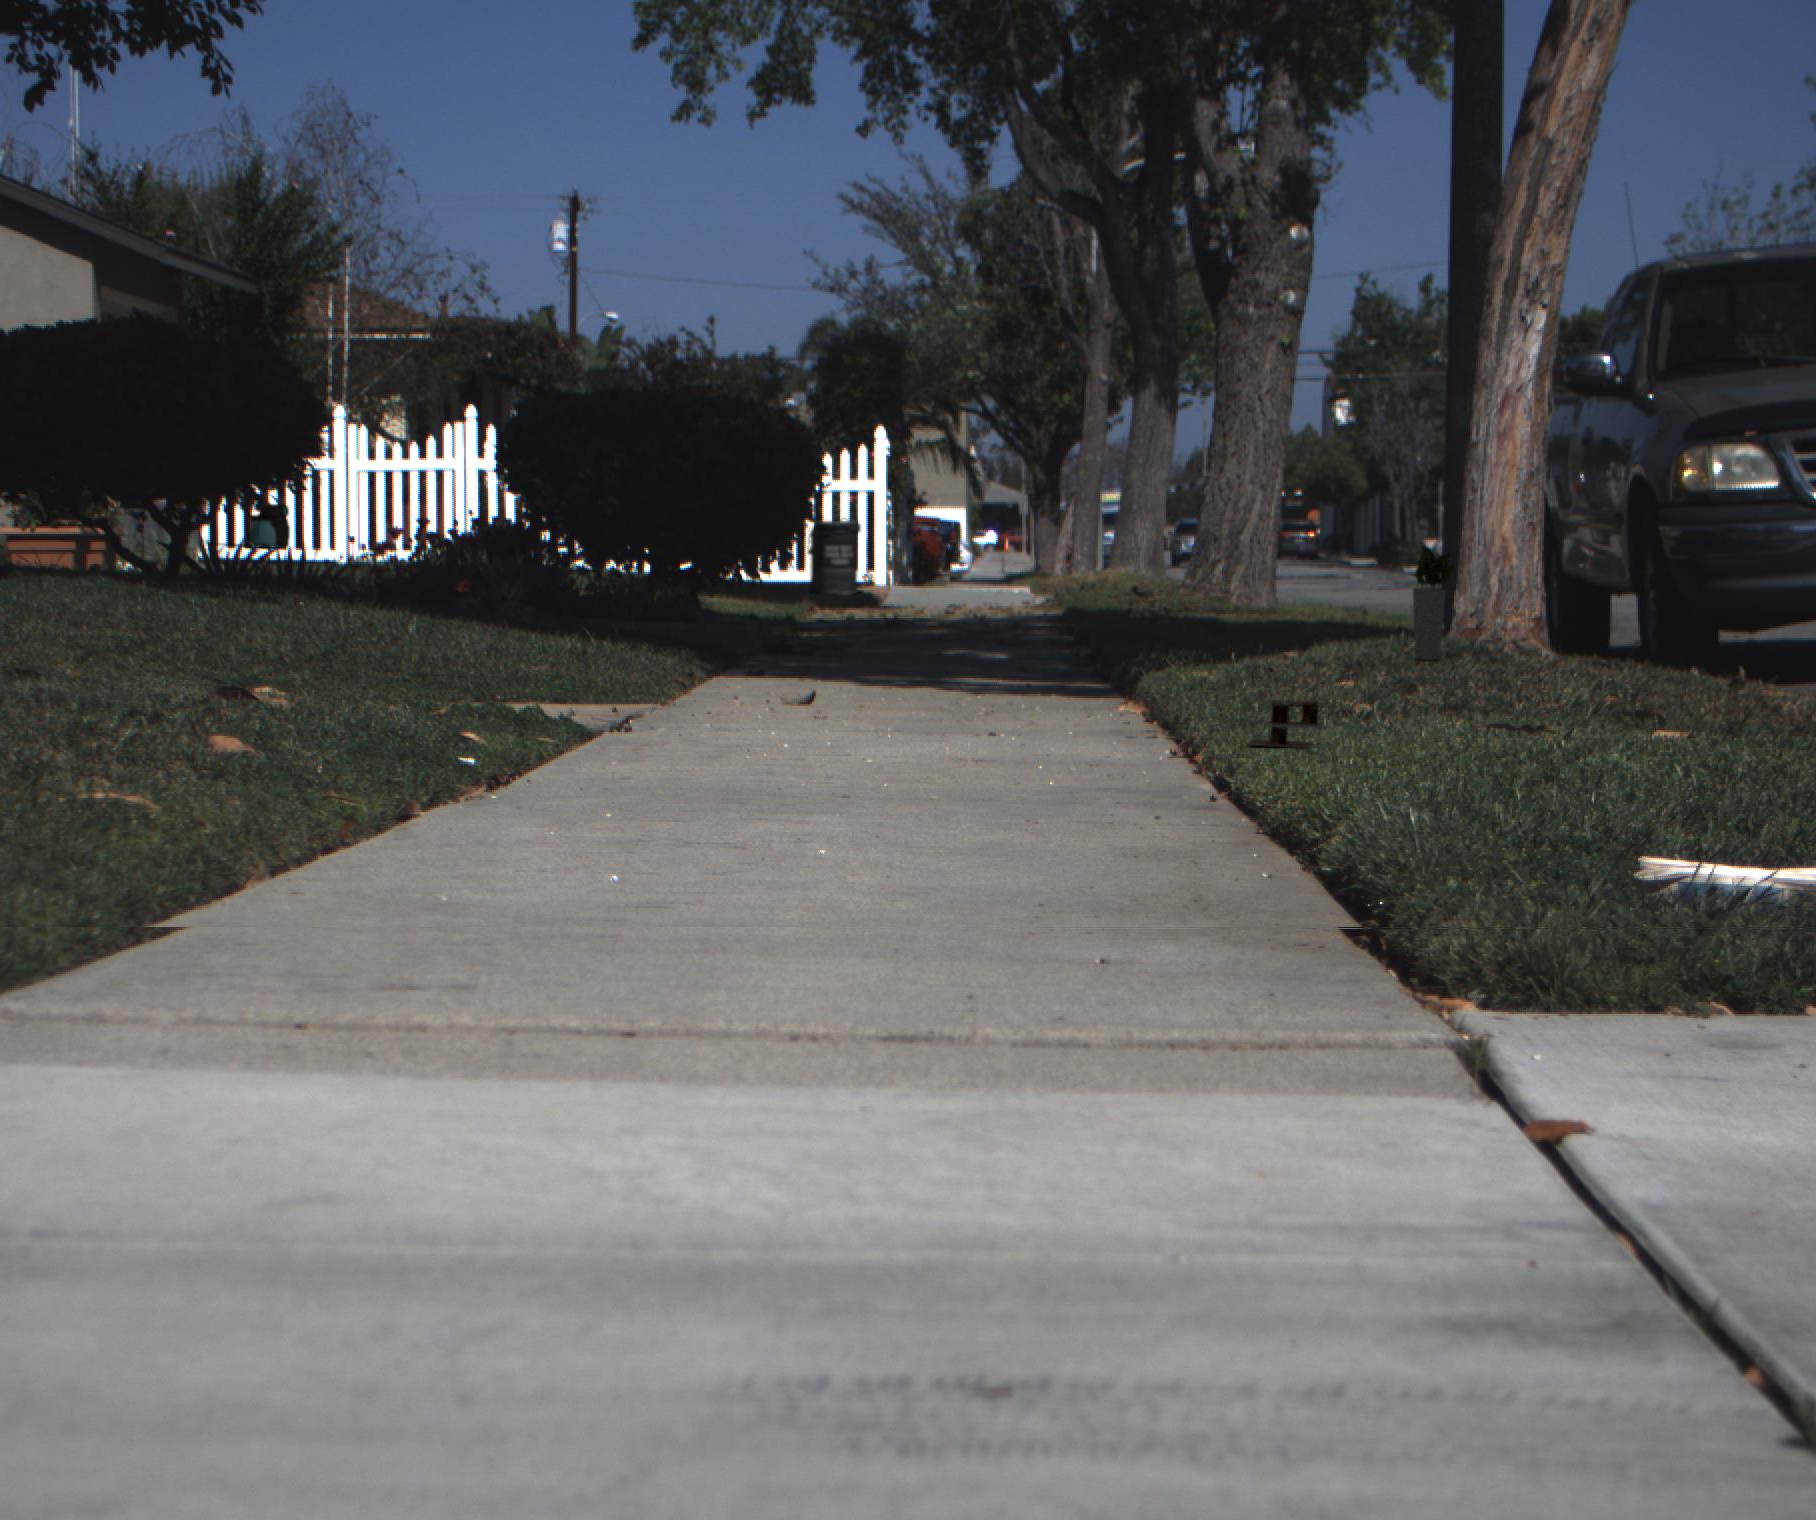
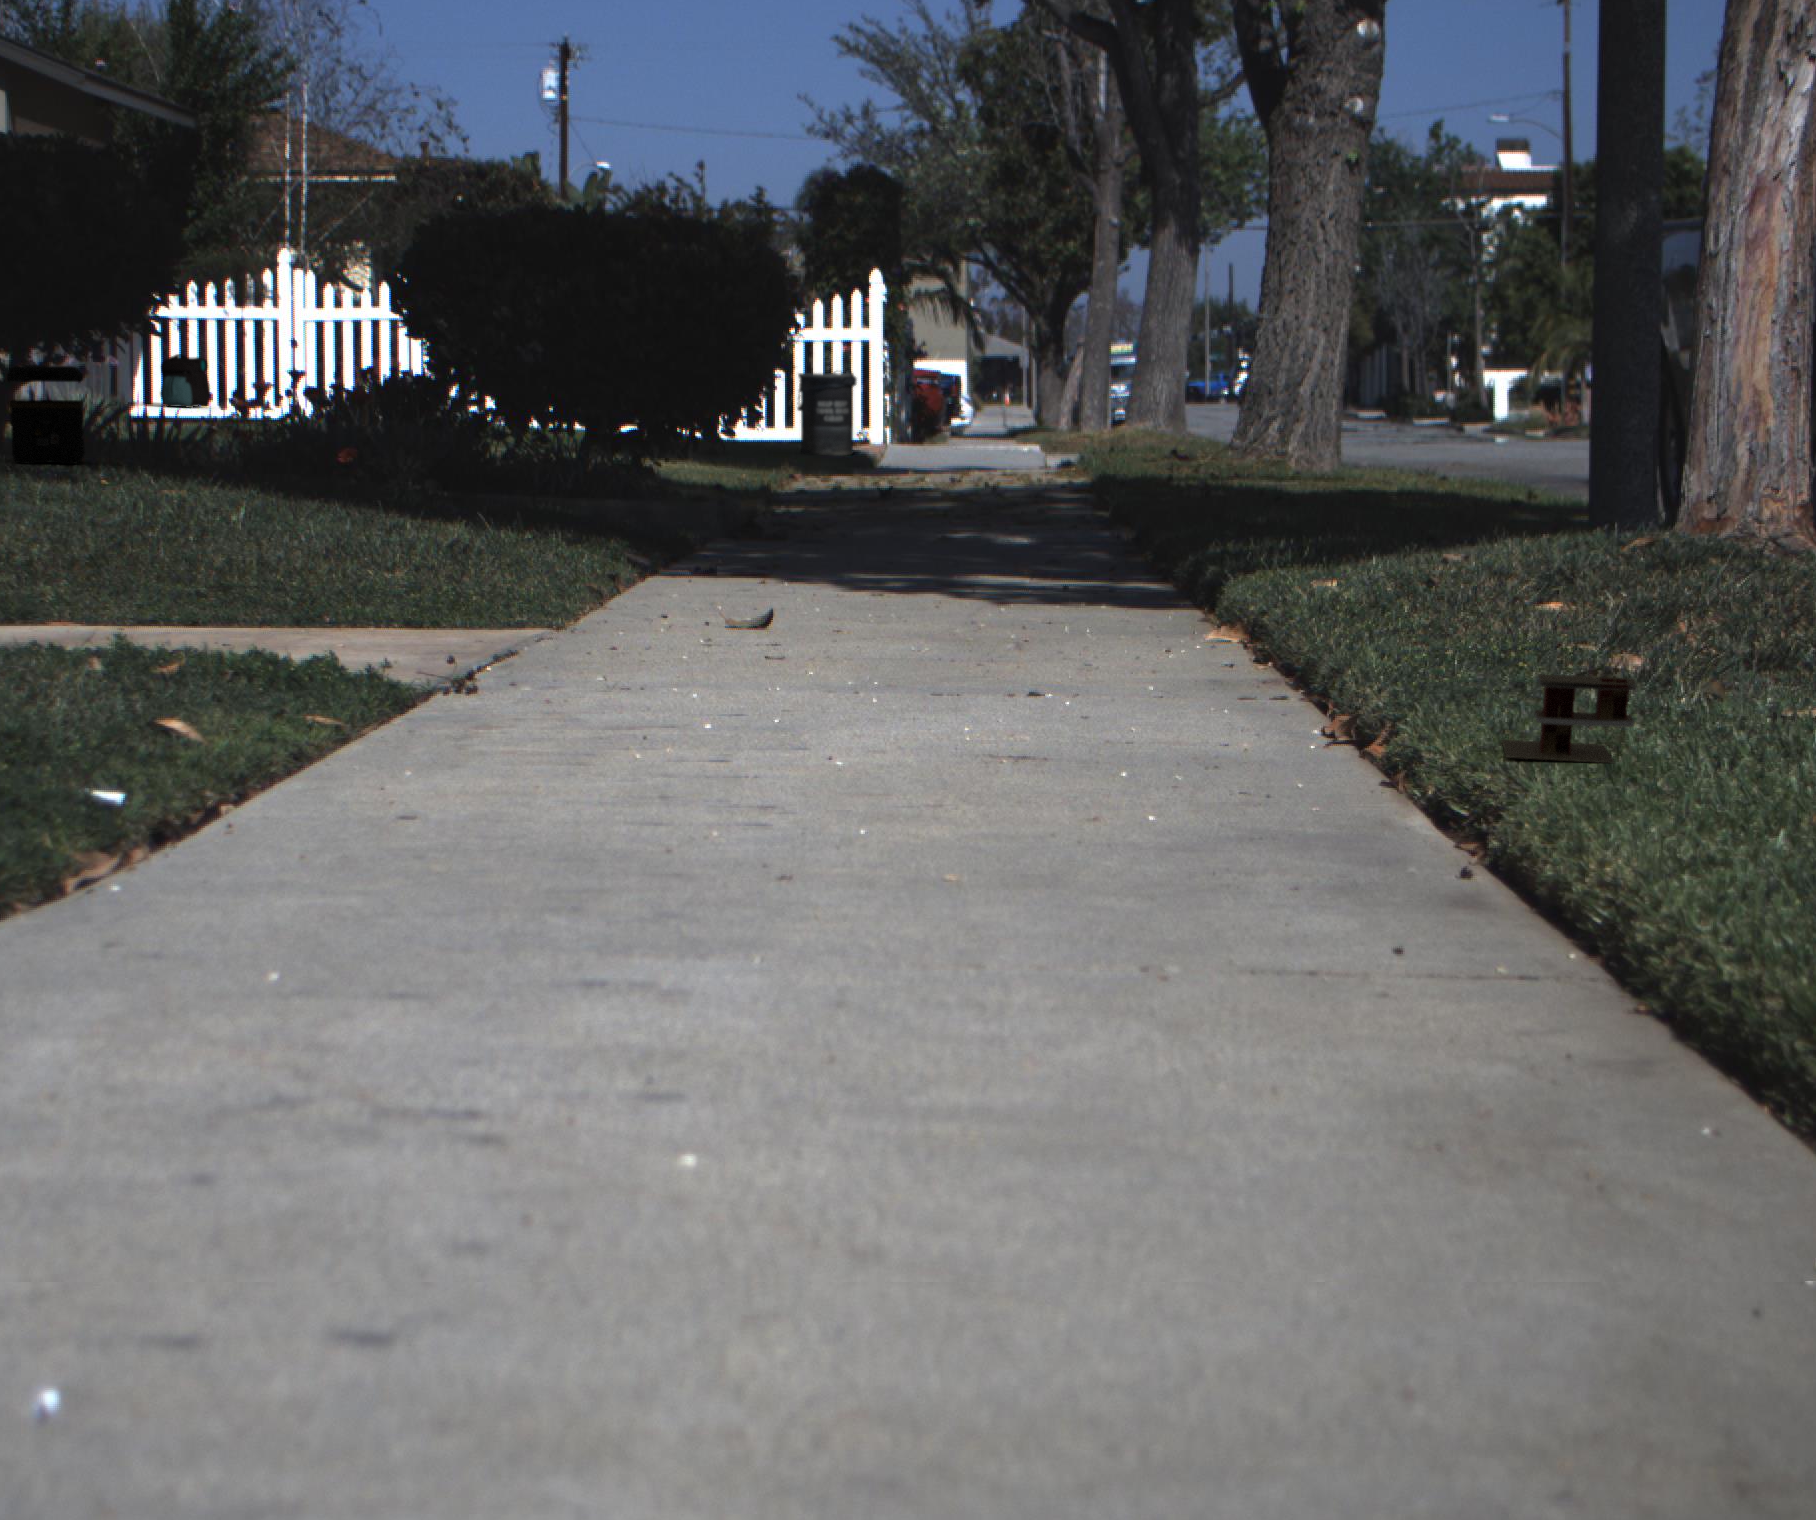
toolbox: none [179,512,238,592] -> present [7,365,85,464]
planter: present [1413,546,1455,660] -> none [1610,399,1684,561]

